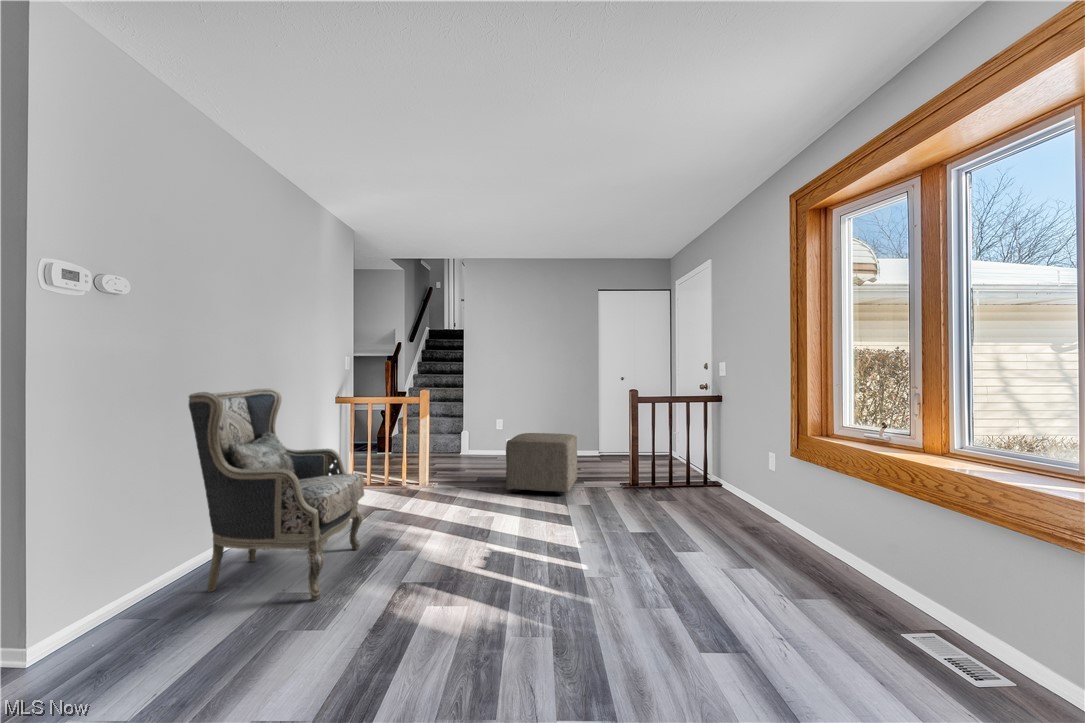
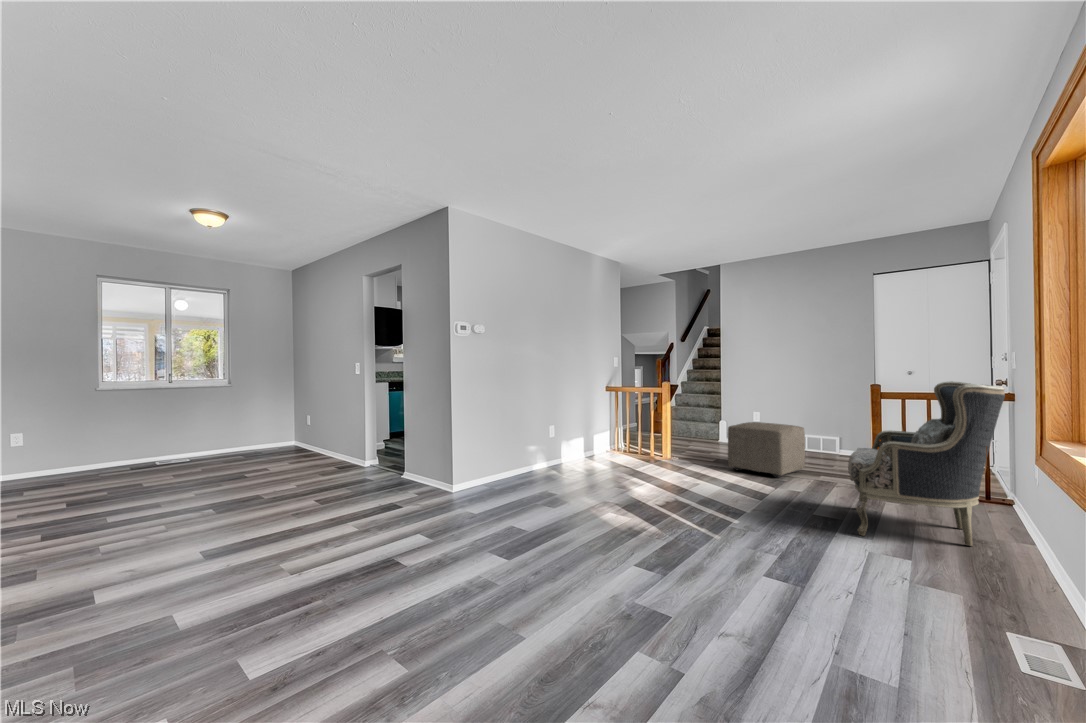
armchair: present [189,389,364,601] -> present [848,381,1005,546]

